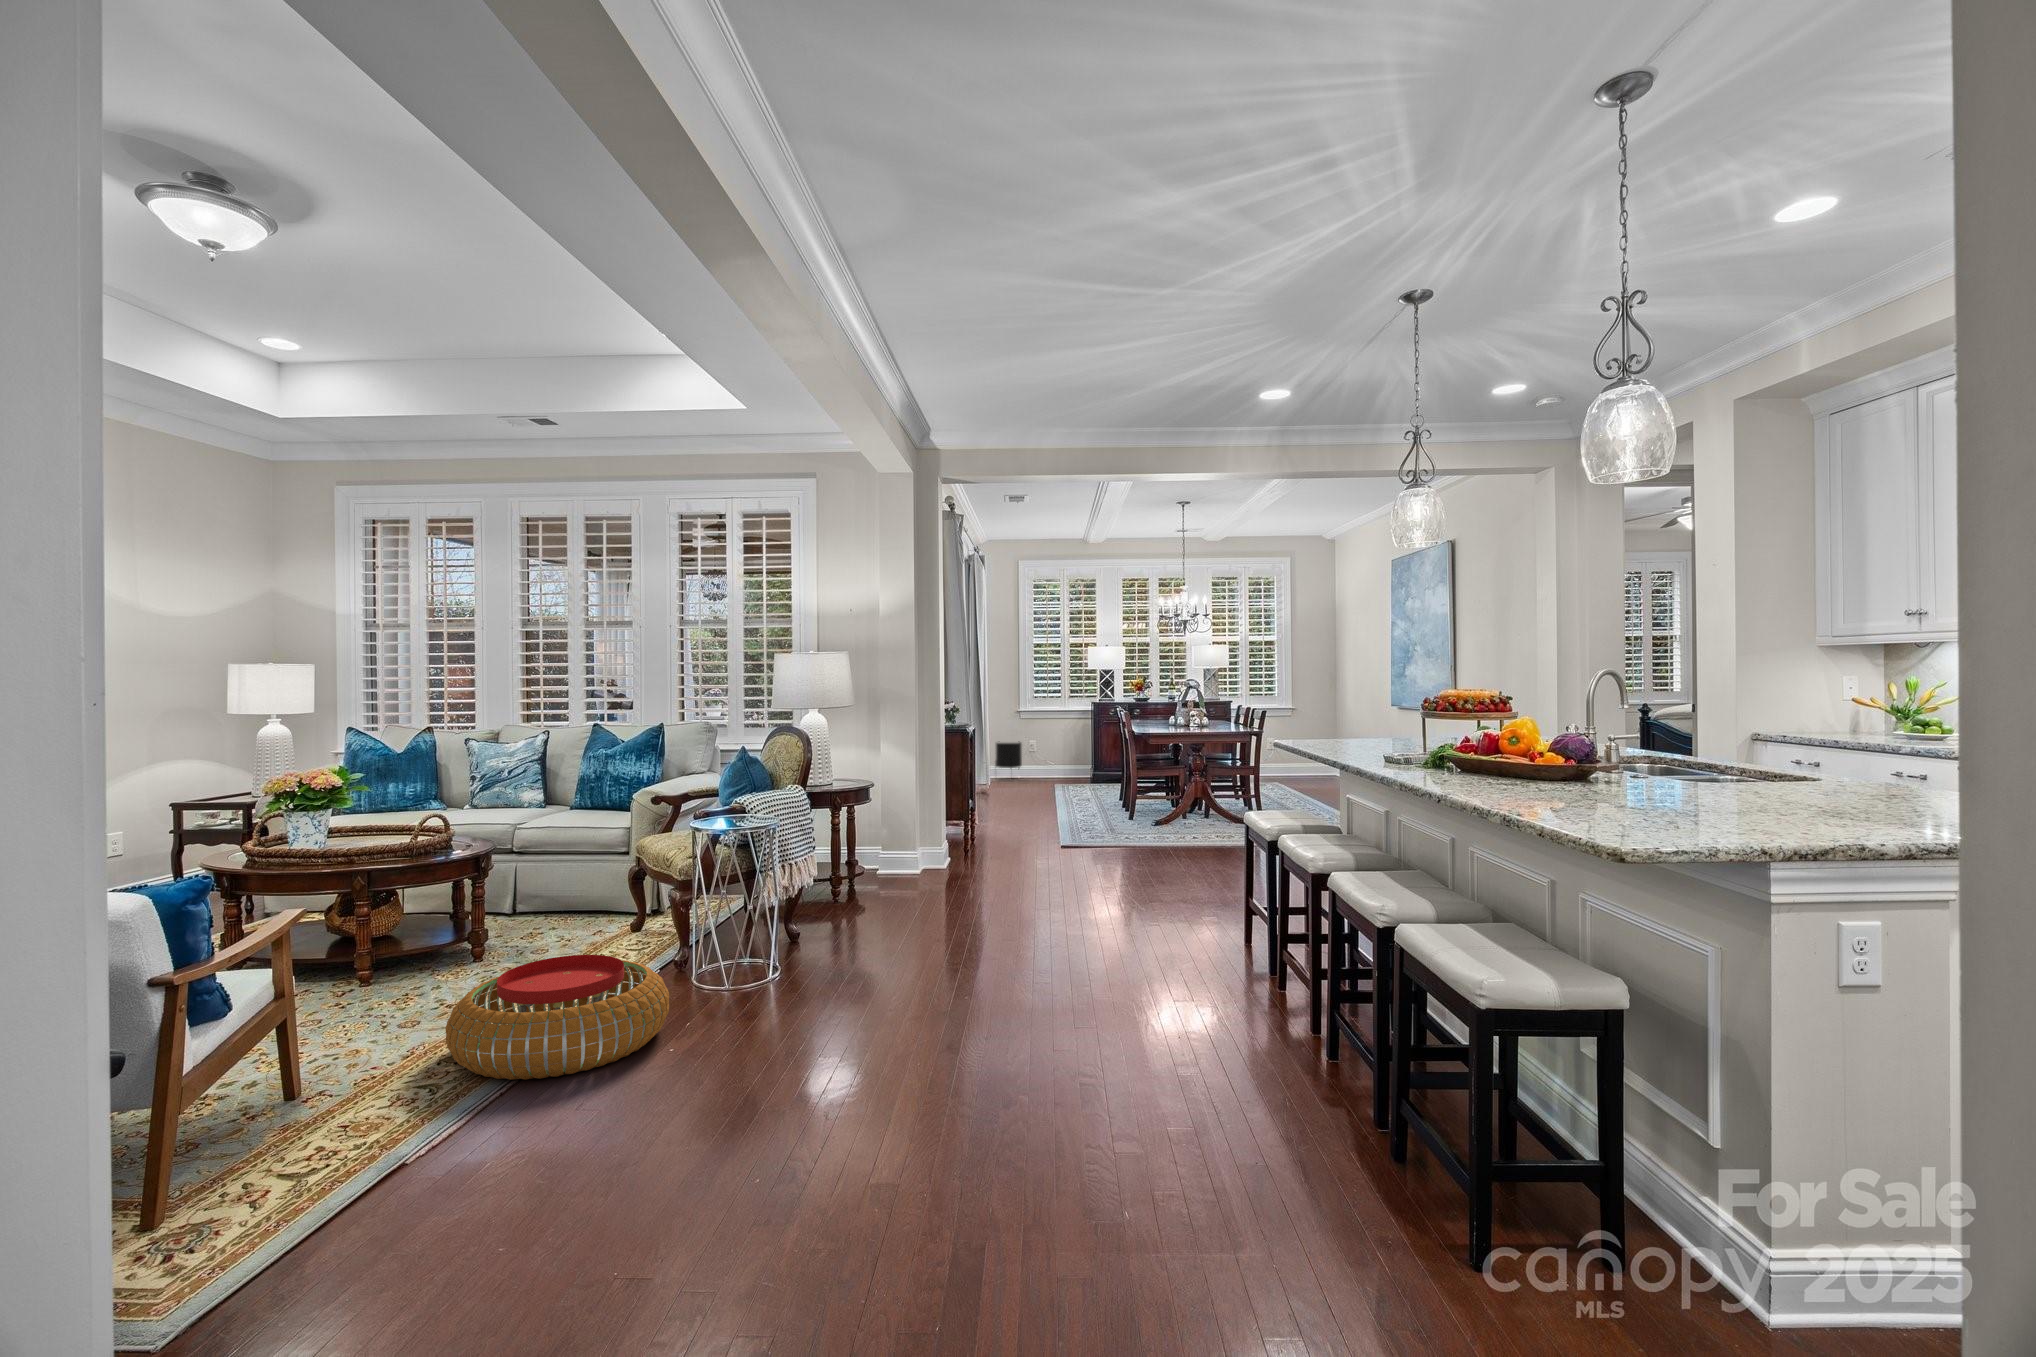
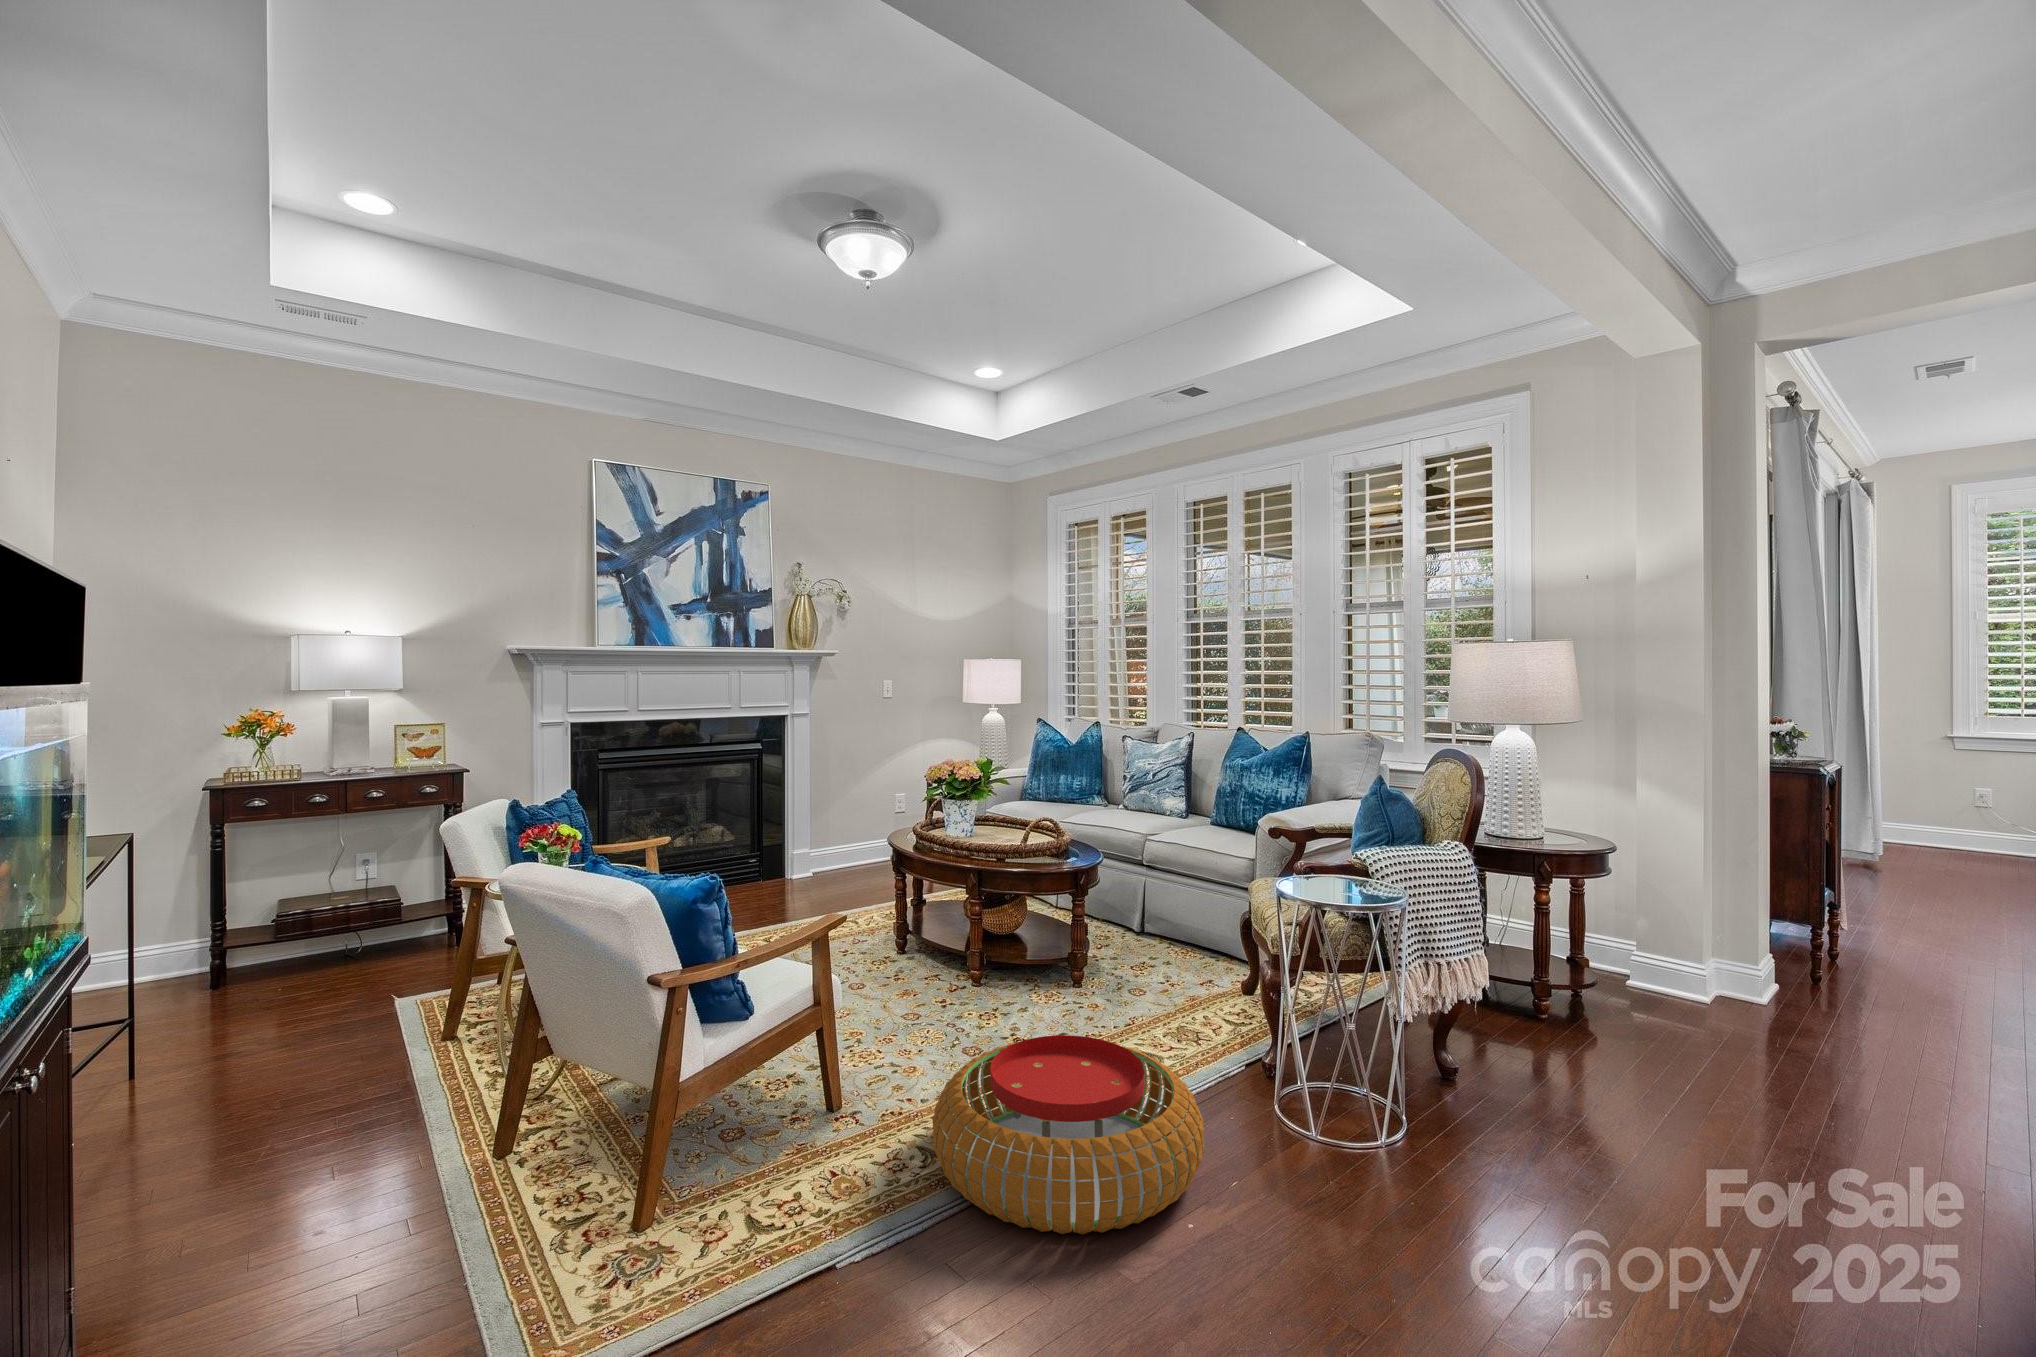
planter: present [995,742,1022,769] -> none [1878,778,1937,842]

